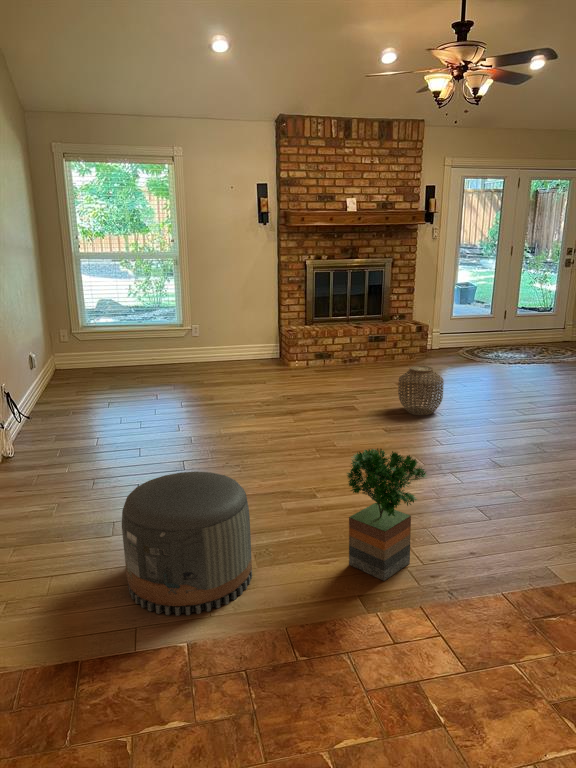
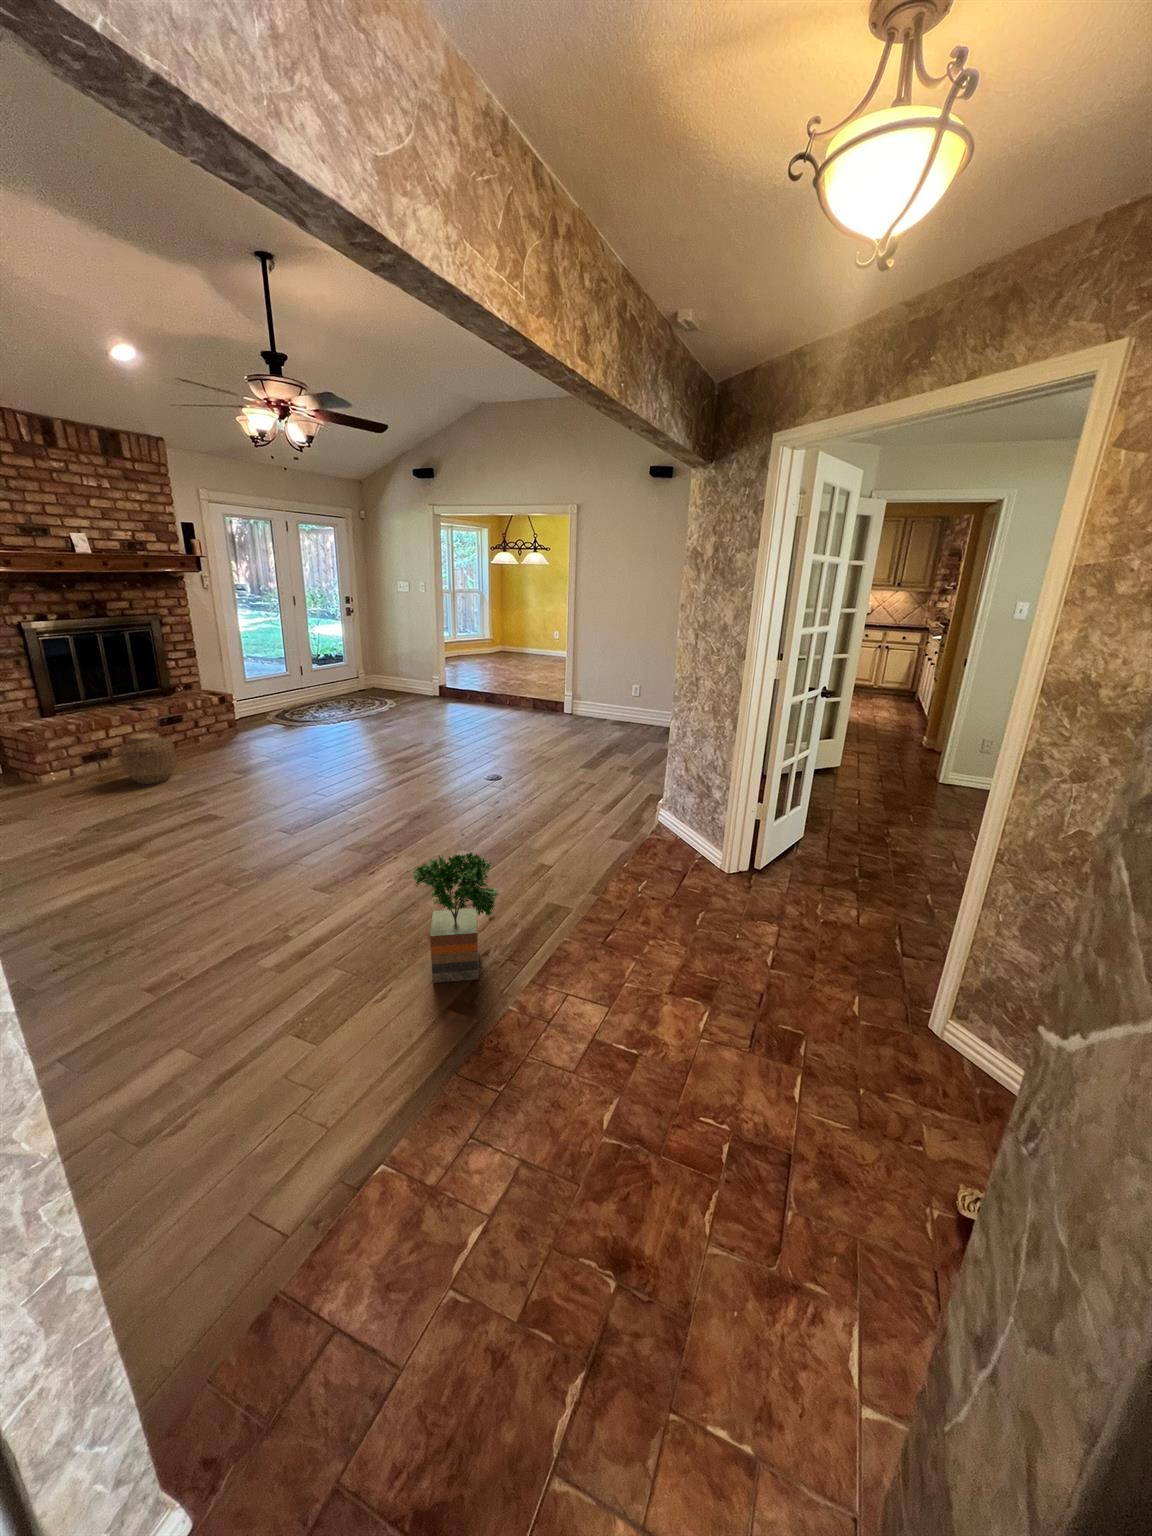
woven basket: present [398,366,444,415] -> present [119,732,177,784]
pouf: present [122,472,252,616] -> none [169,957,369,1182]

